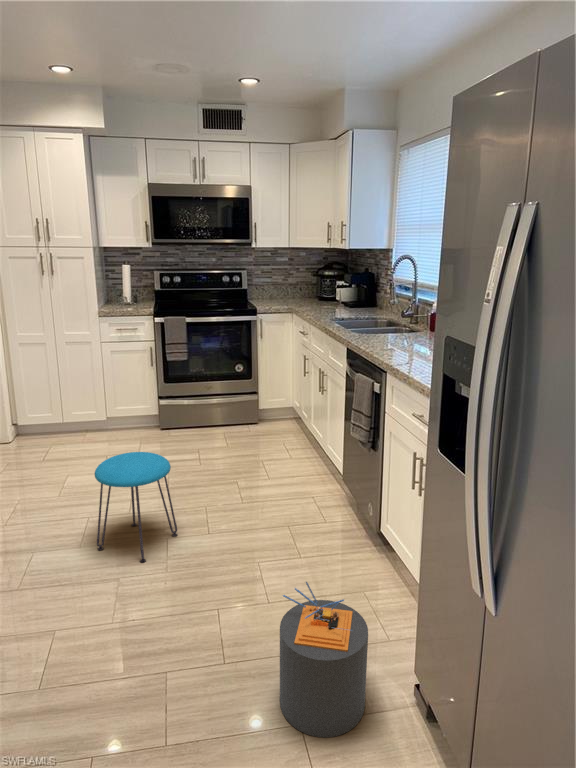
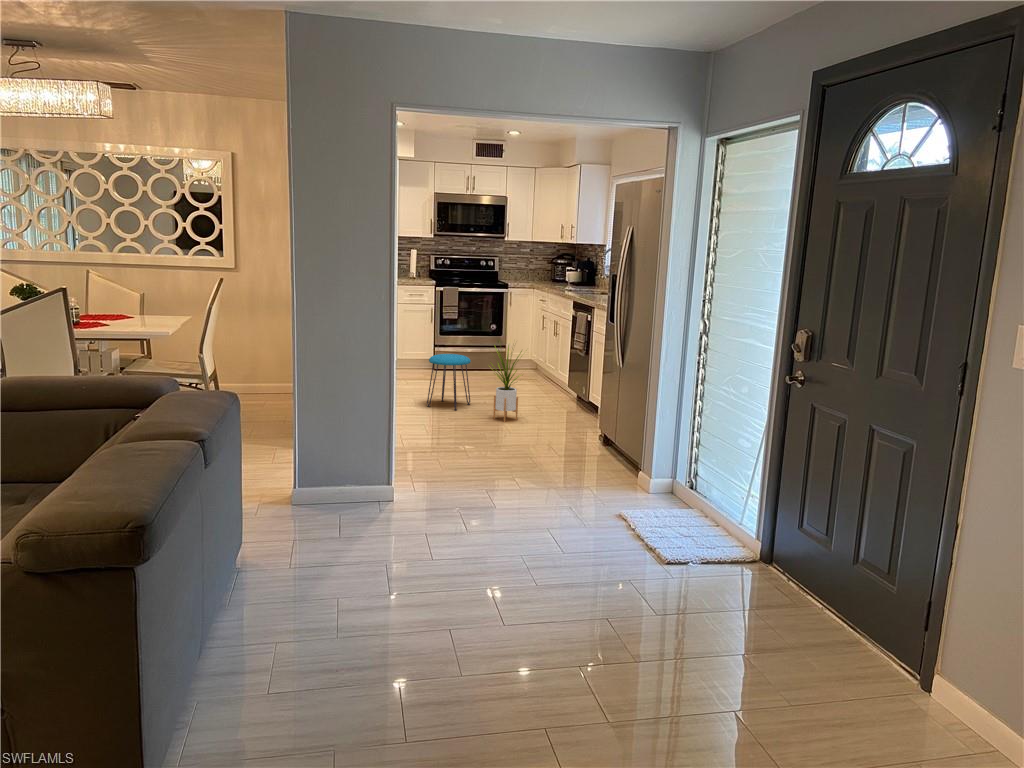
house plant: none [179,449,266,613] -> present [490,345,522,422]
trash can: present [280,582,368,737] -> none [539,381,578,442]

